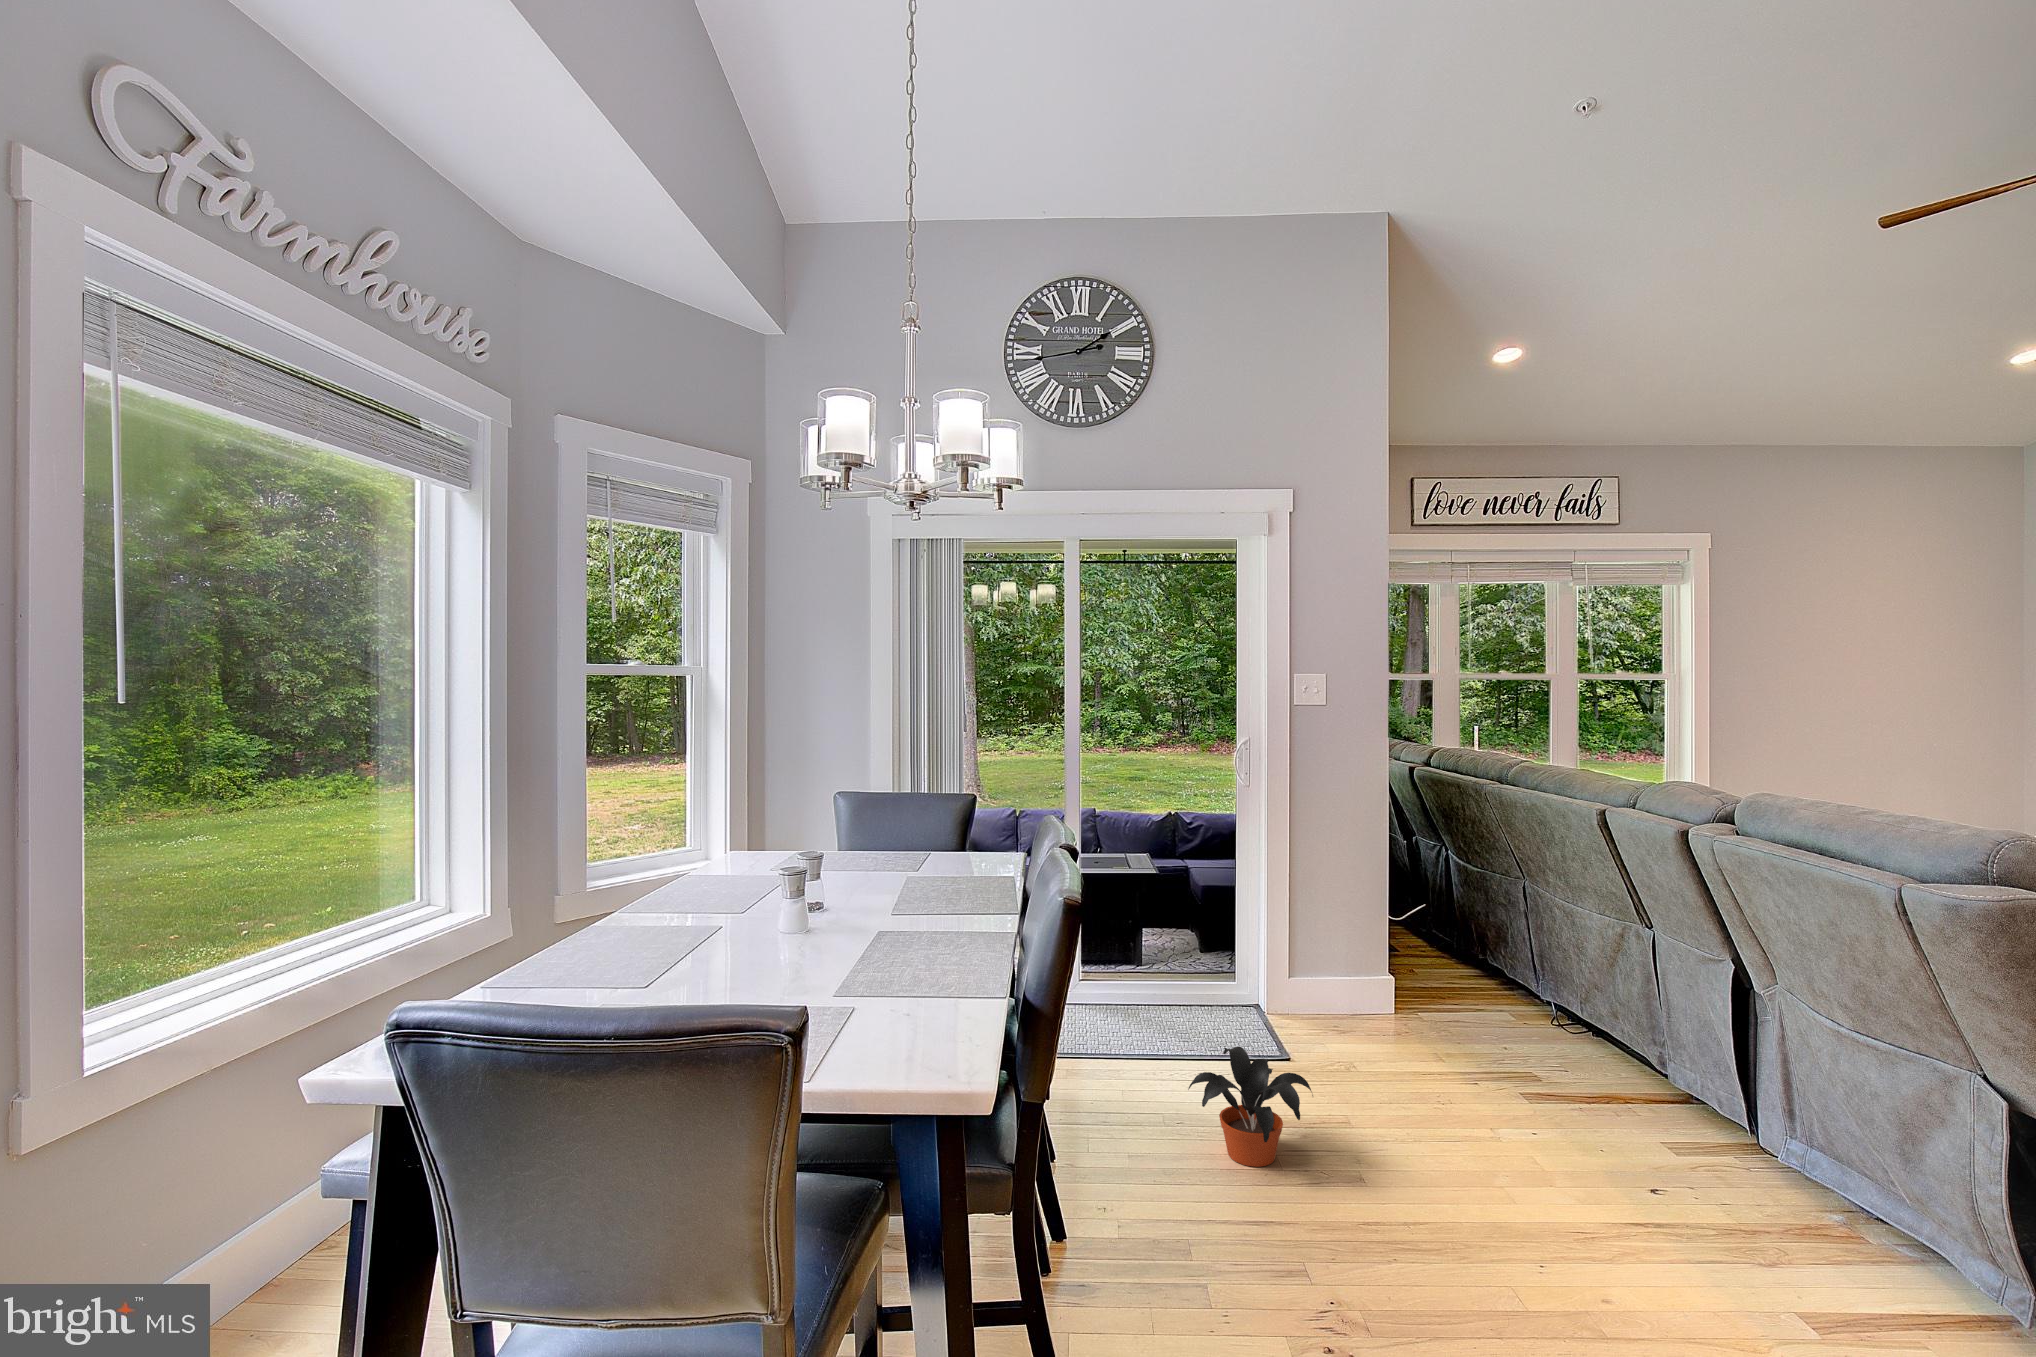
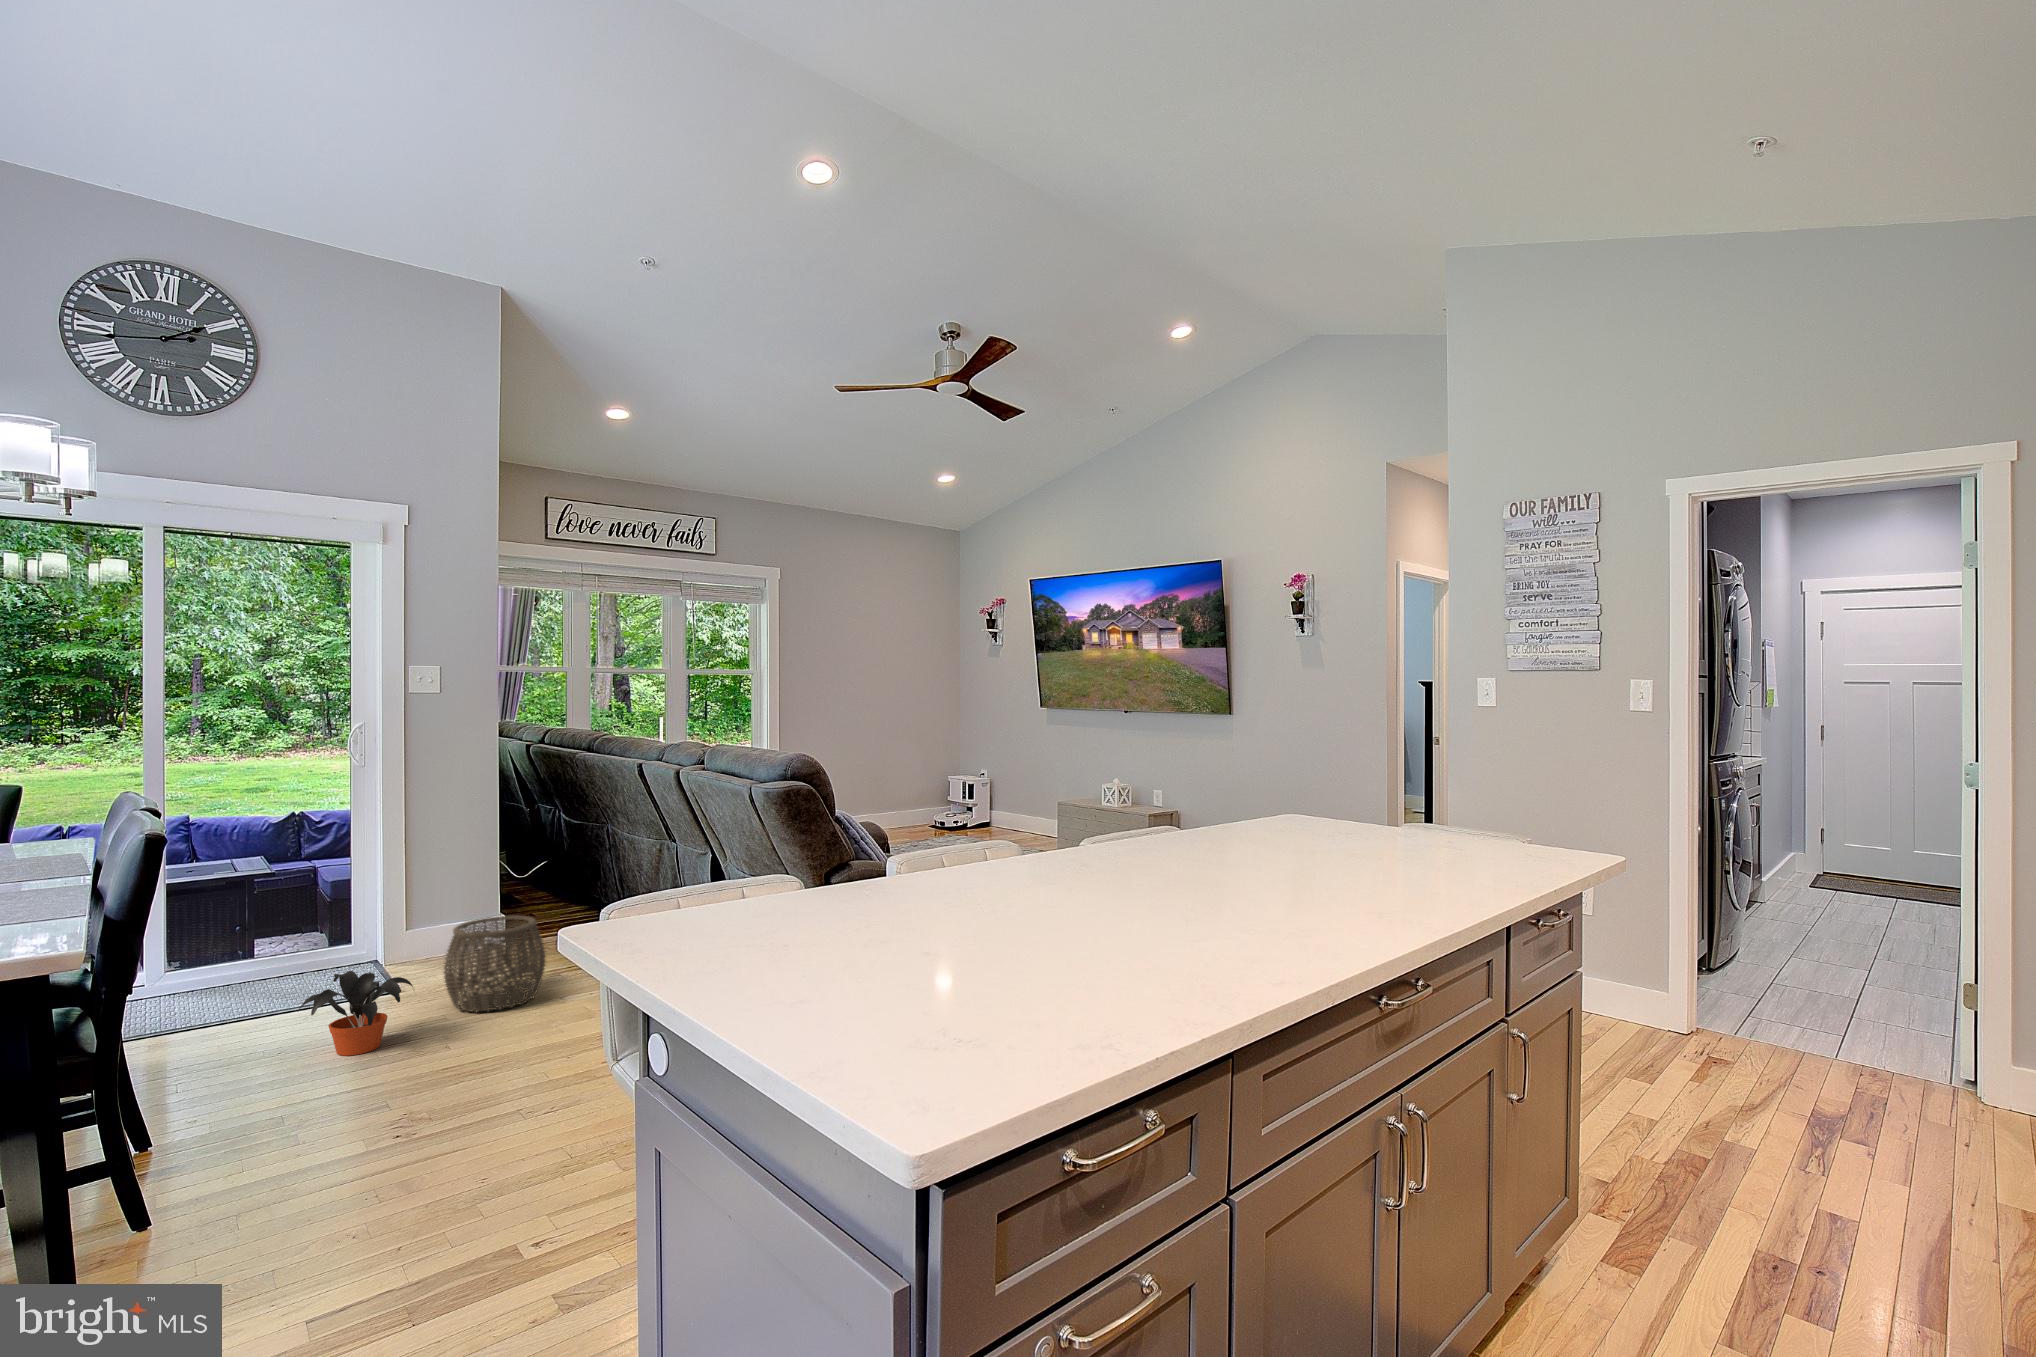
woven basket: none [1341,1001,1475,1146] -> present [444,915,546,1013]

